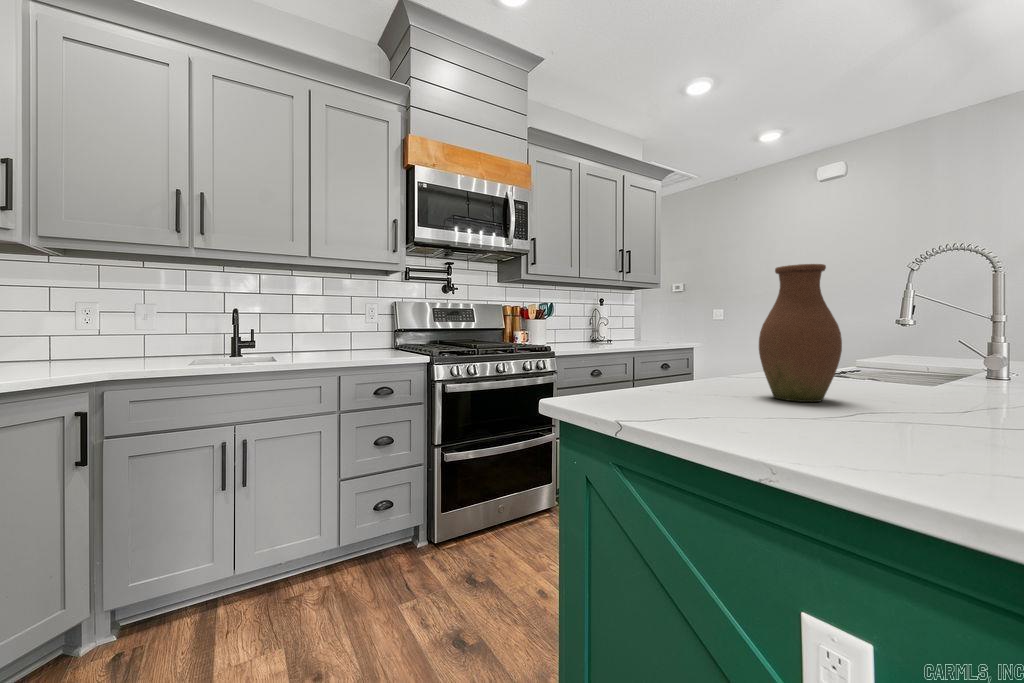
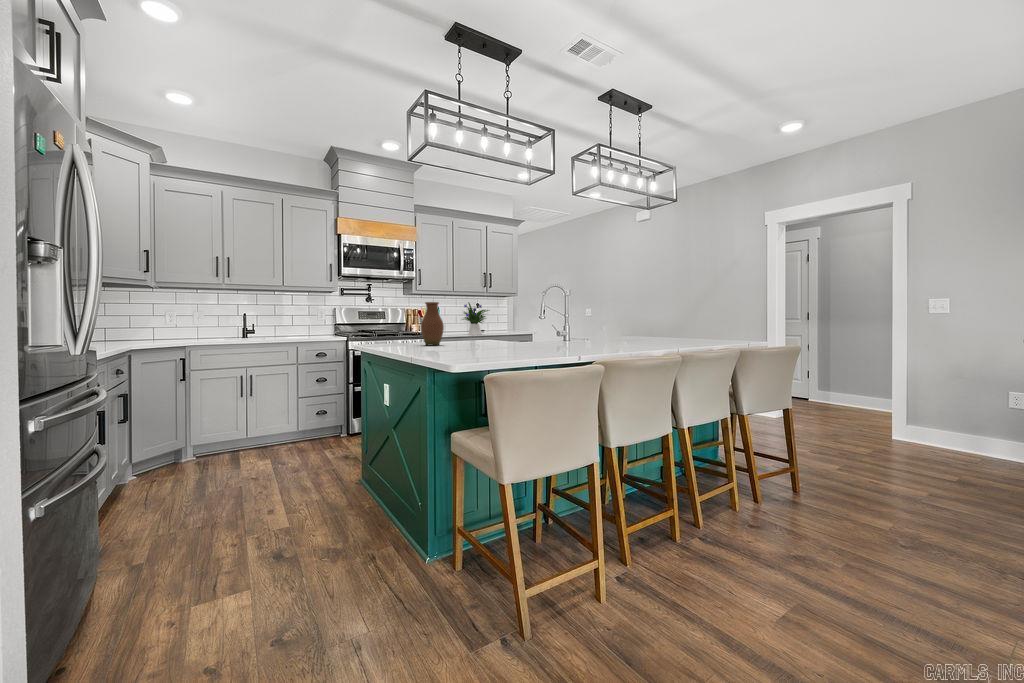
flower arrangement: none [578,295,629,349] -> present [463,302,489,335]

